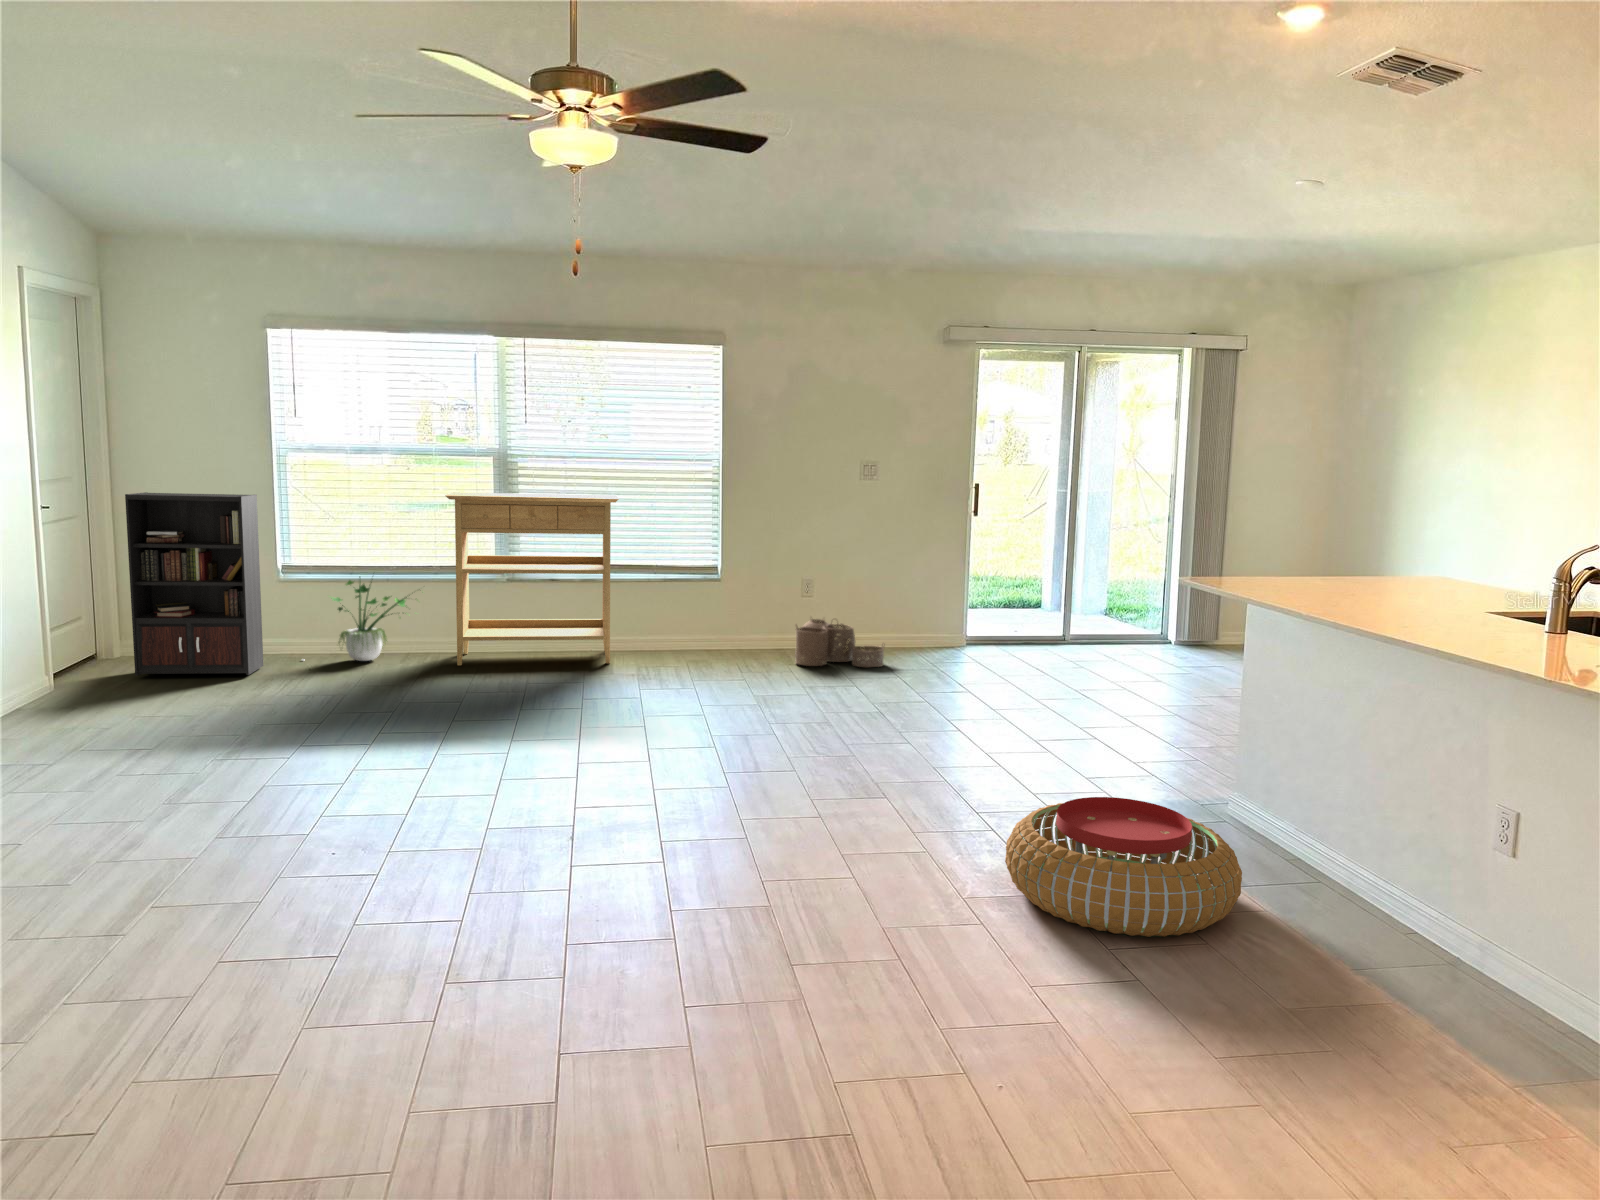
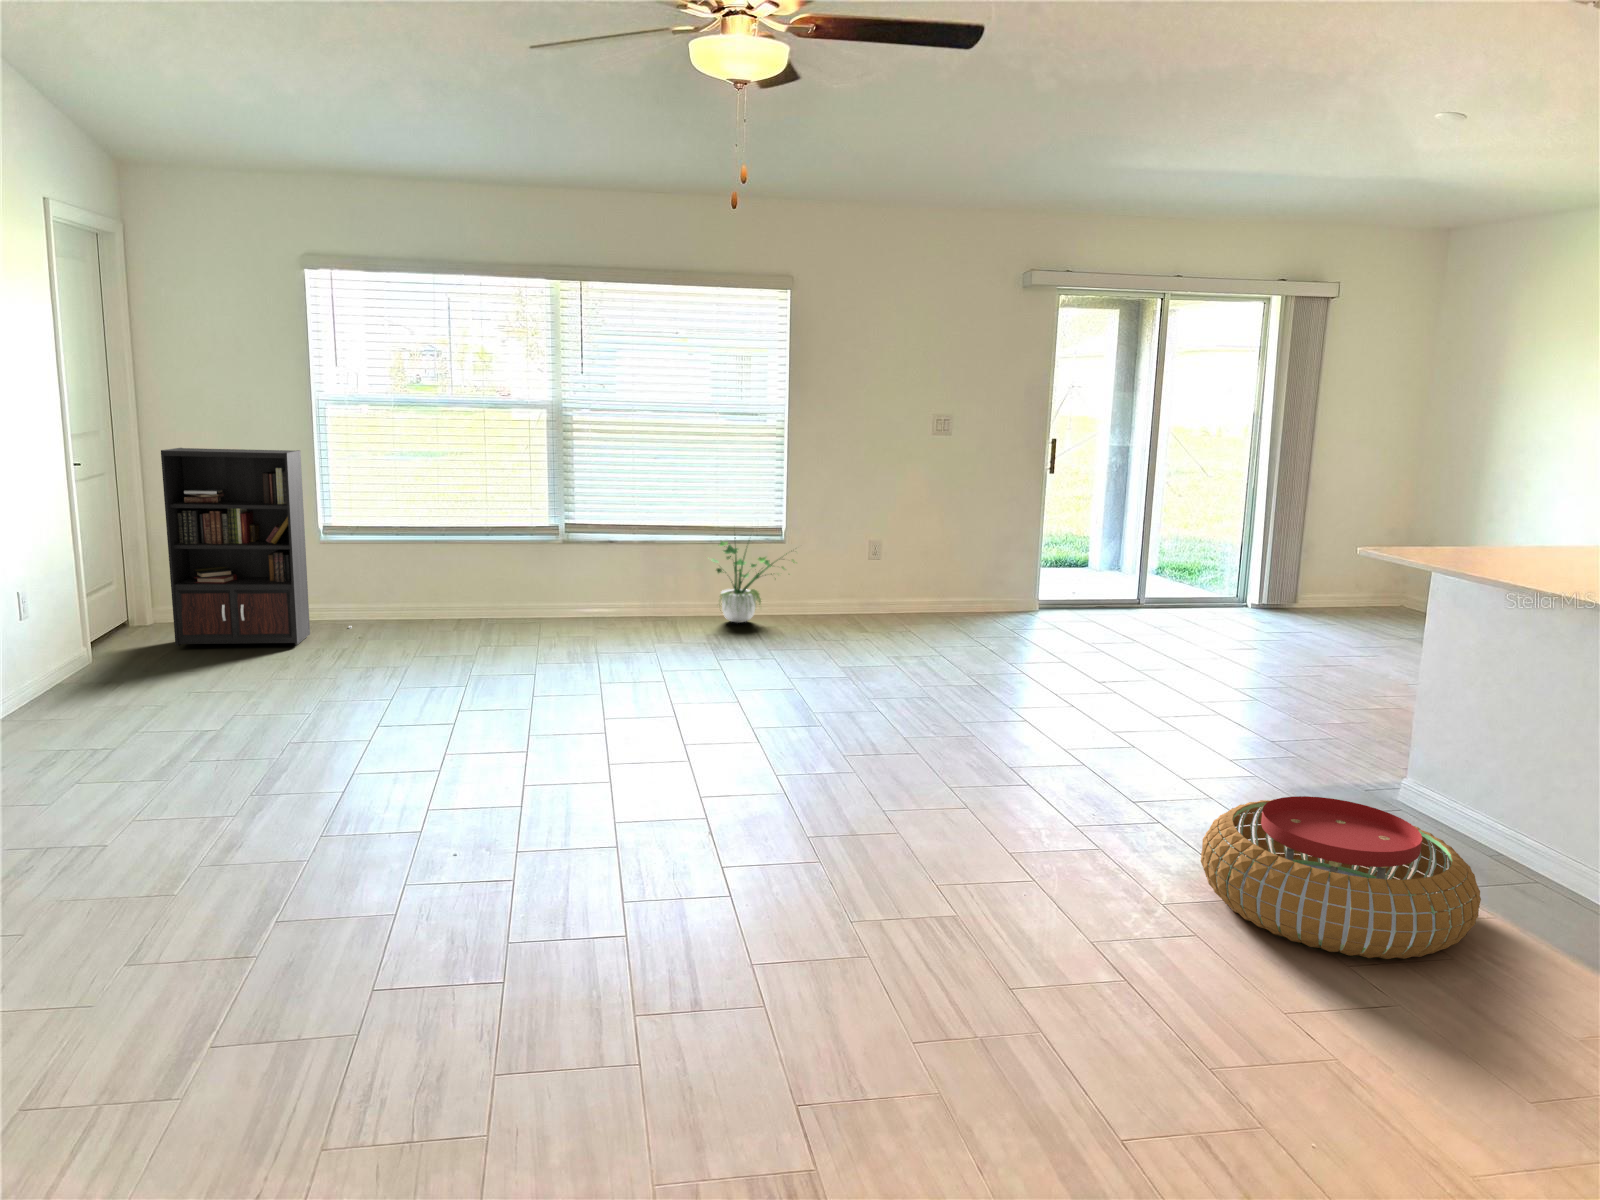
console table: present [446,492,619,665] -> none [504,448,688,633]
potted plant: present [332,577,407,661] -> present [712,541,794,622]
woven basket: present [796,619,884,667] -> none [868,579,965,634]

